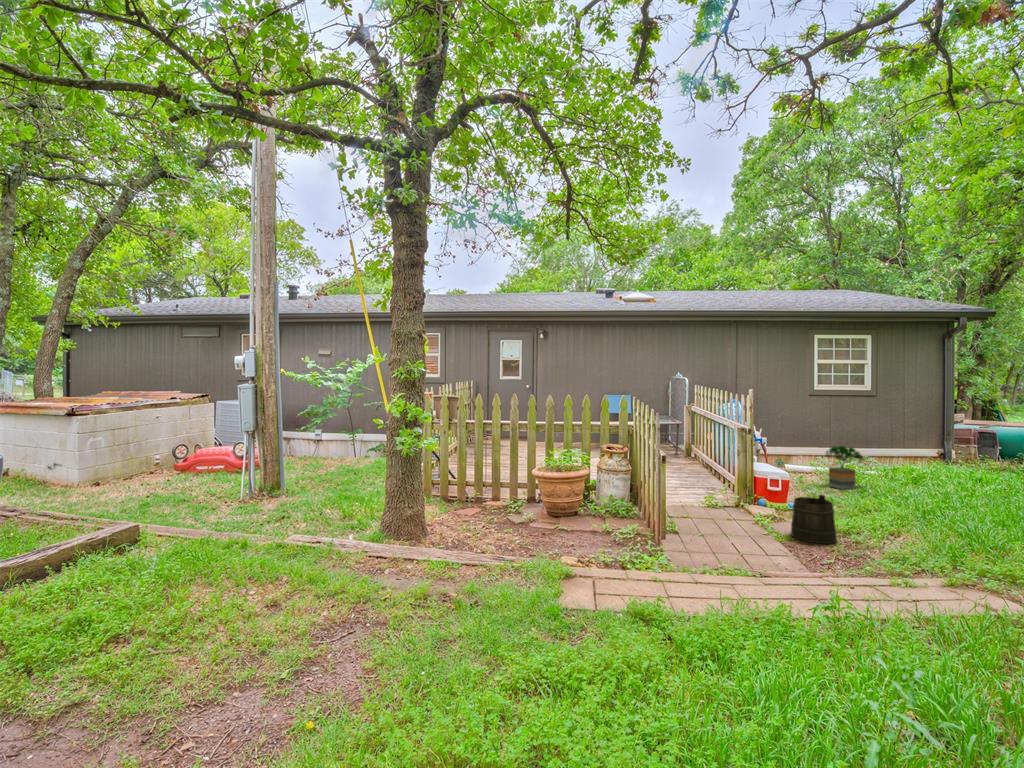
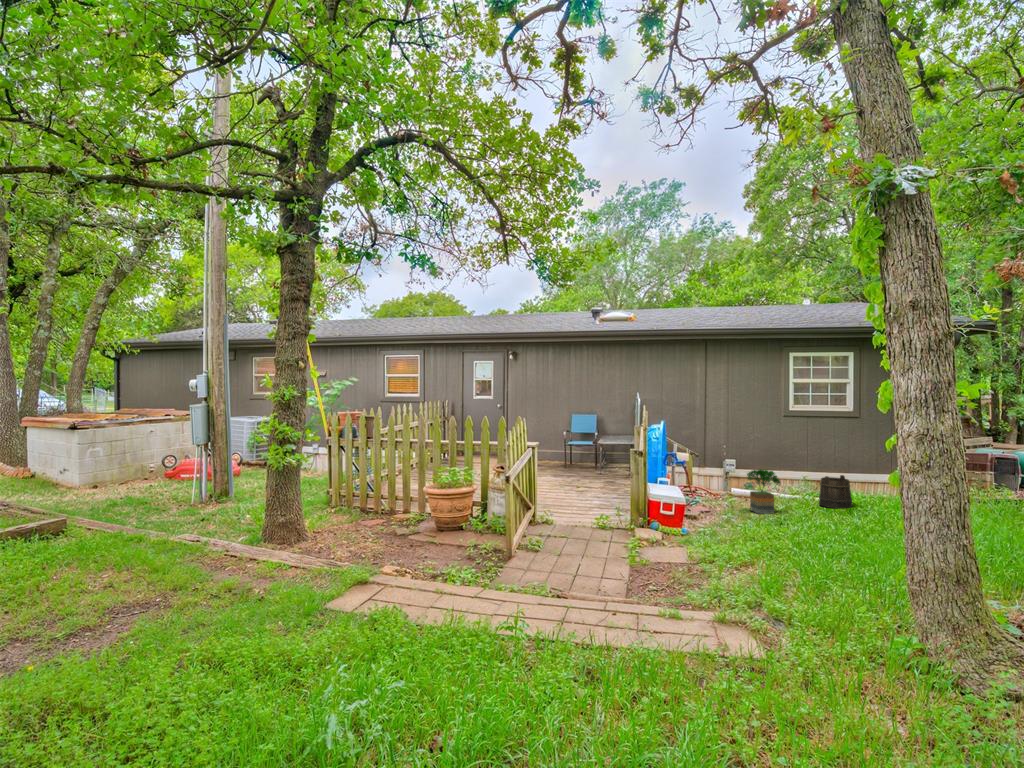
bucket: present [791,495,836,544] -> present [819,475,852,509]

